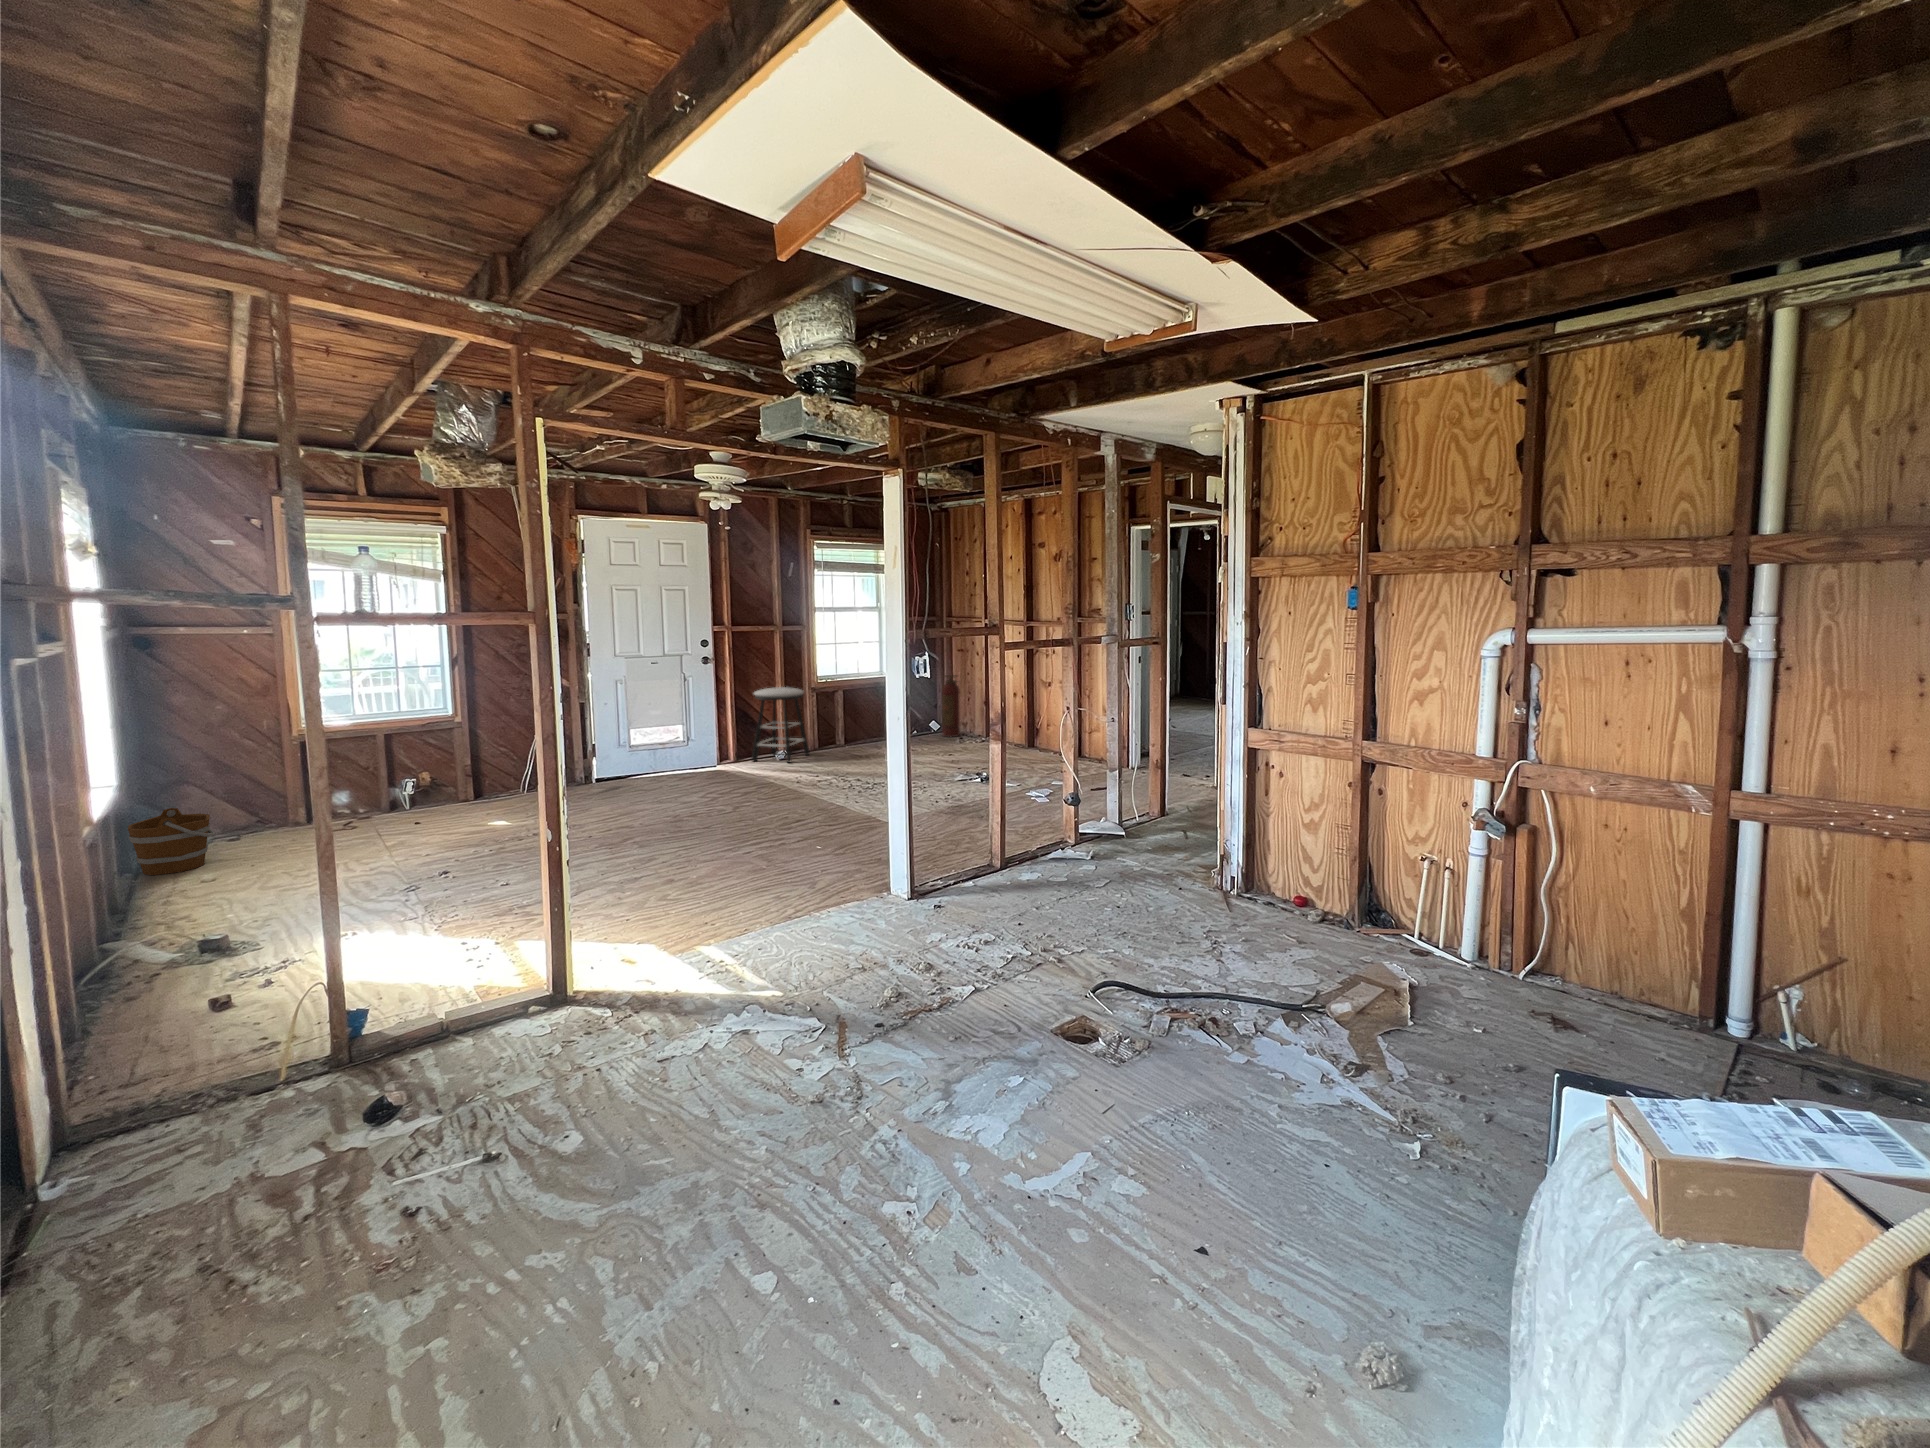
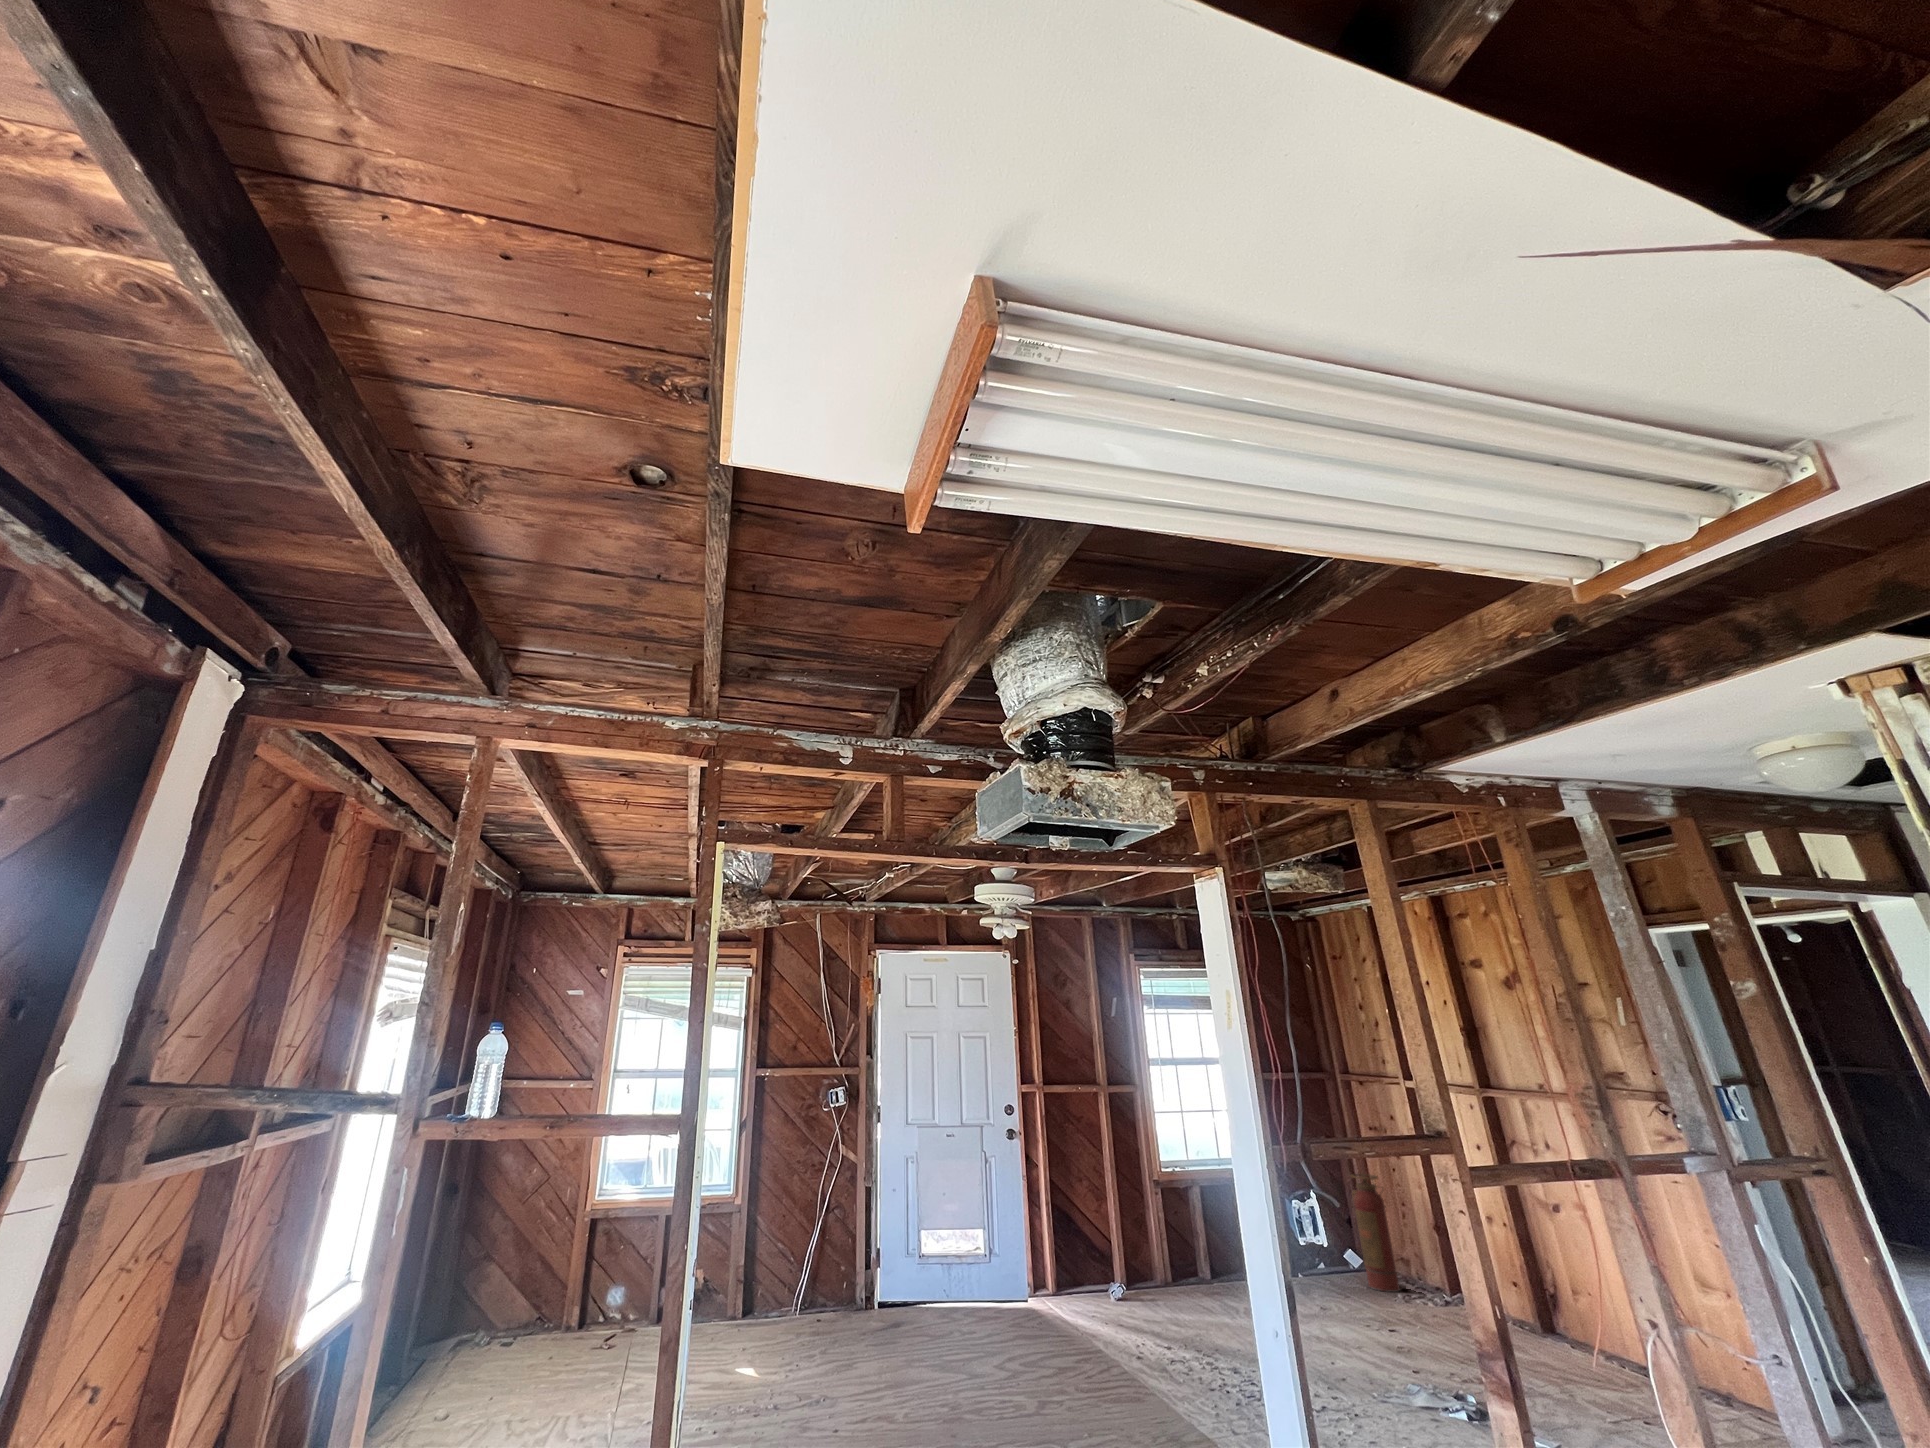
stool: present [751,687,810,762] -> none [1069,1181,1154,1313]
bucket: present [128,808,215,875] -> none [403,1300,477,1395]

